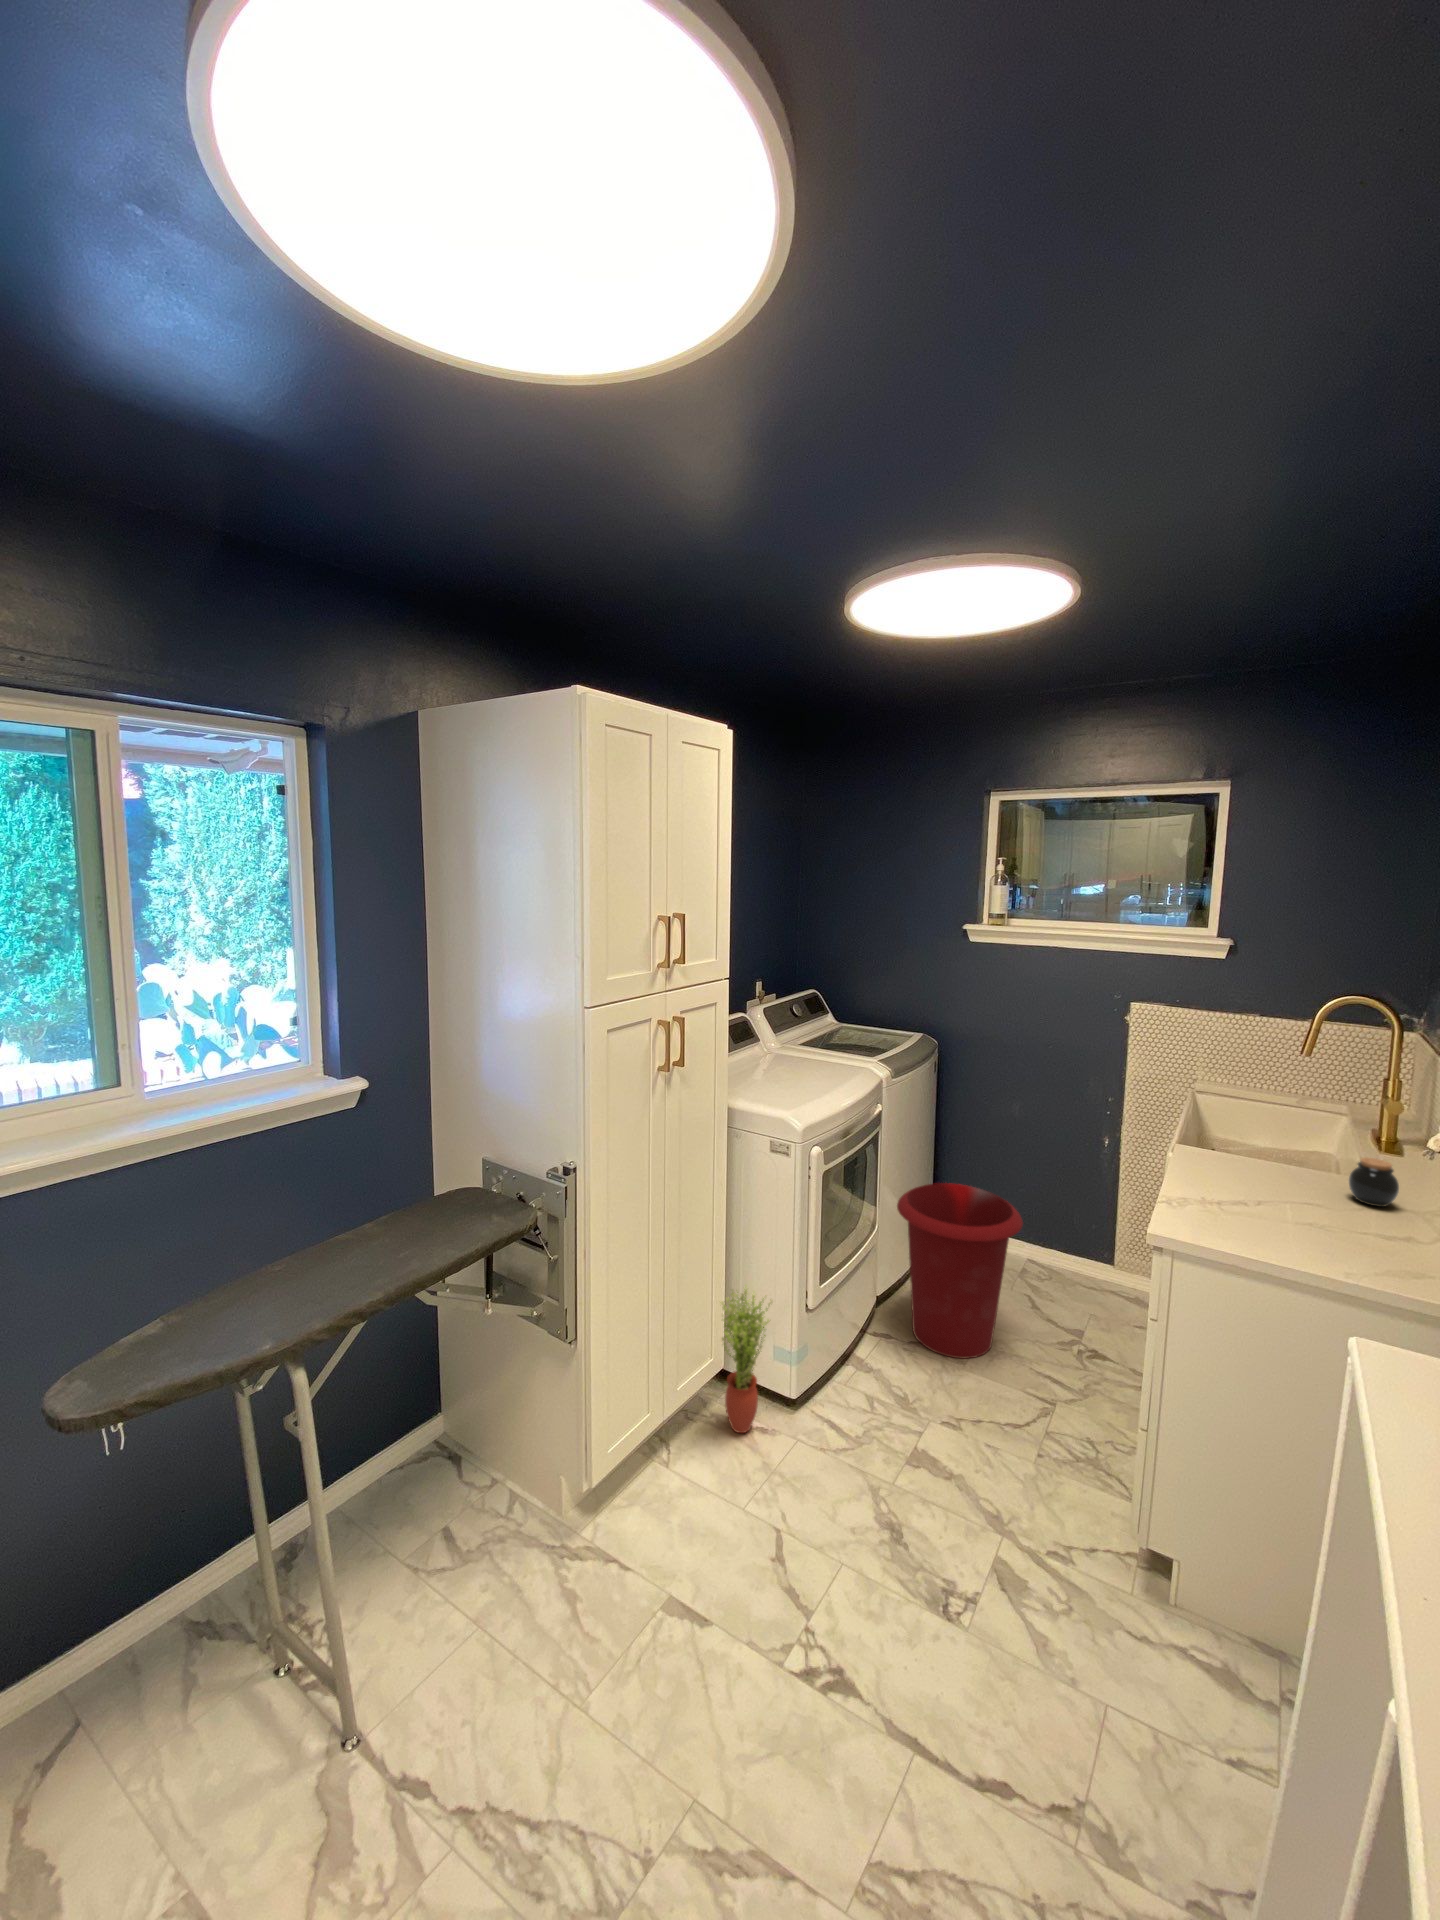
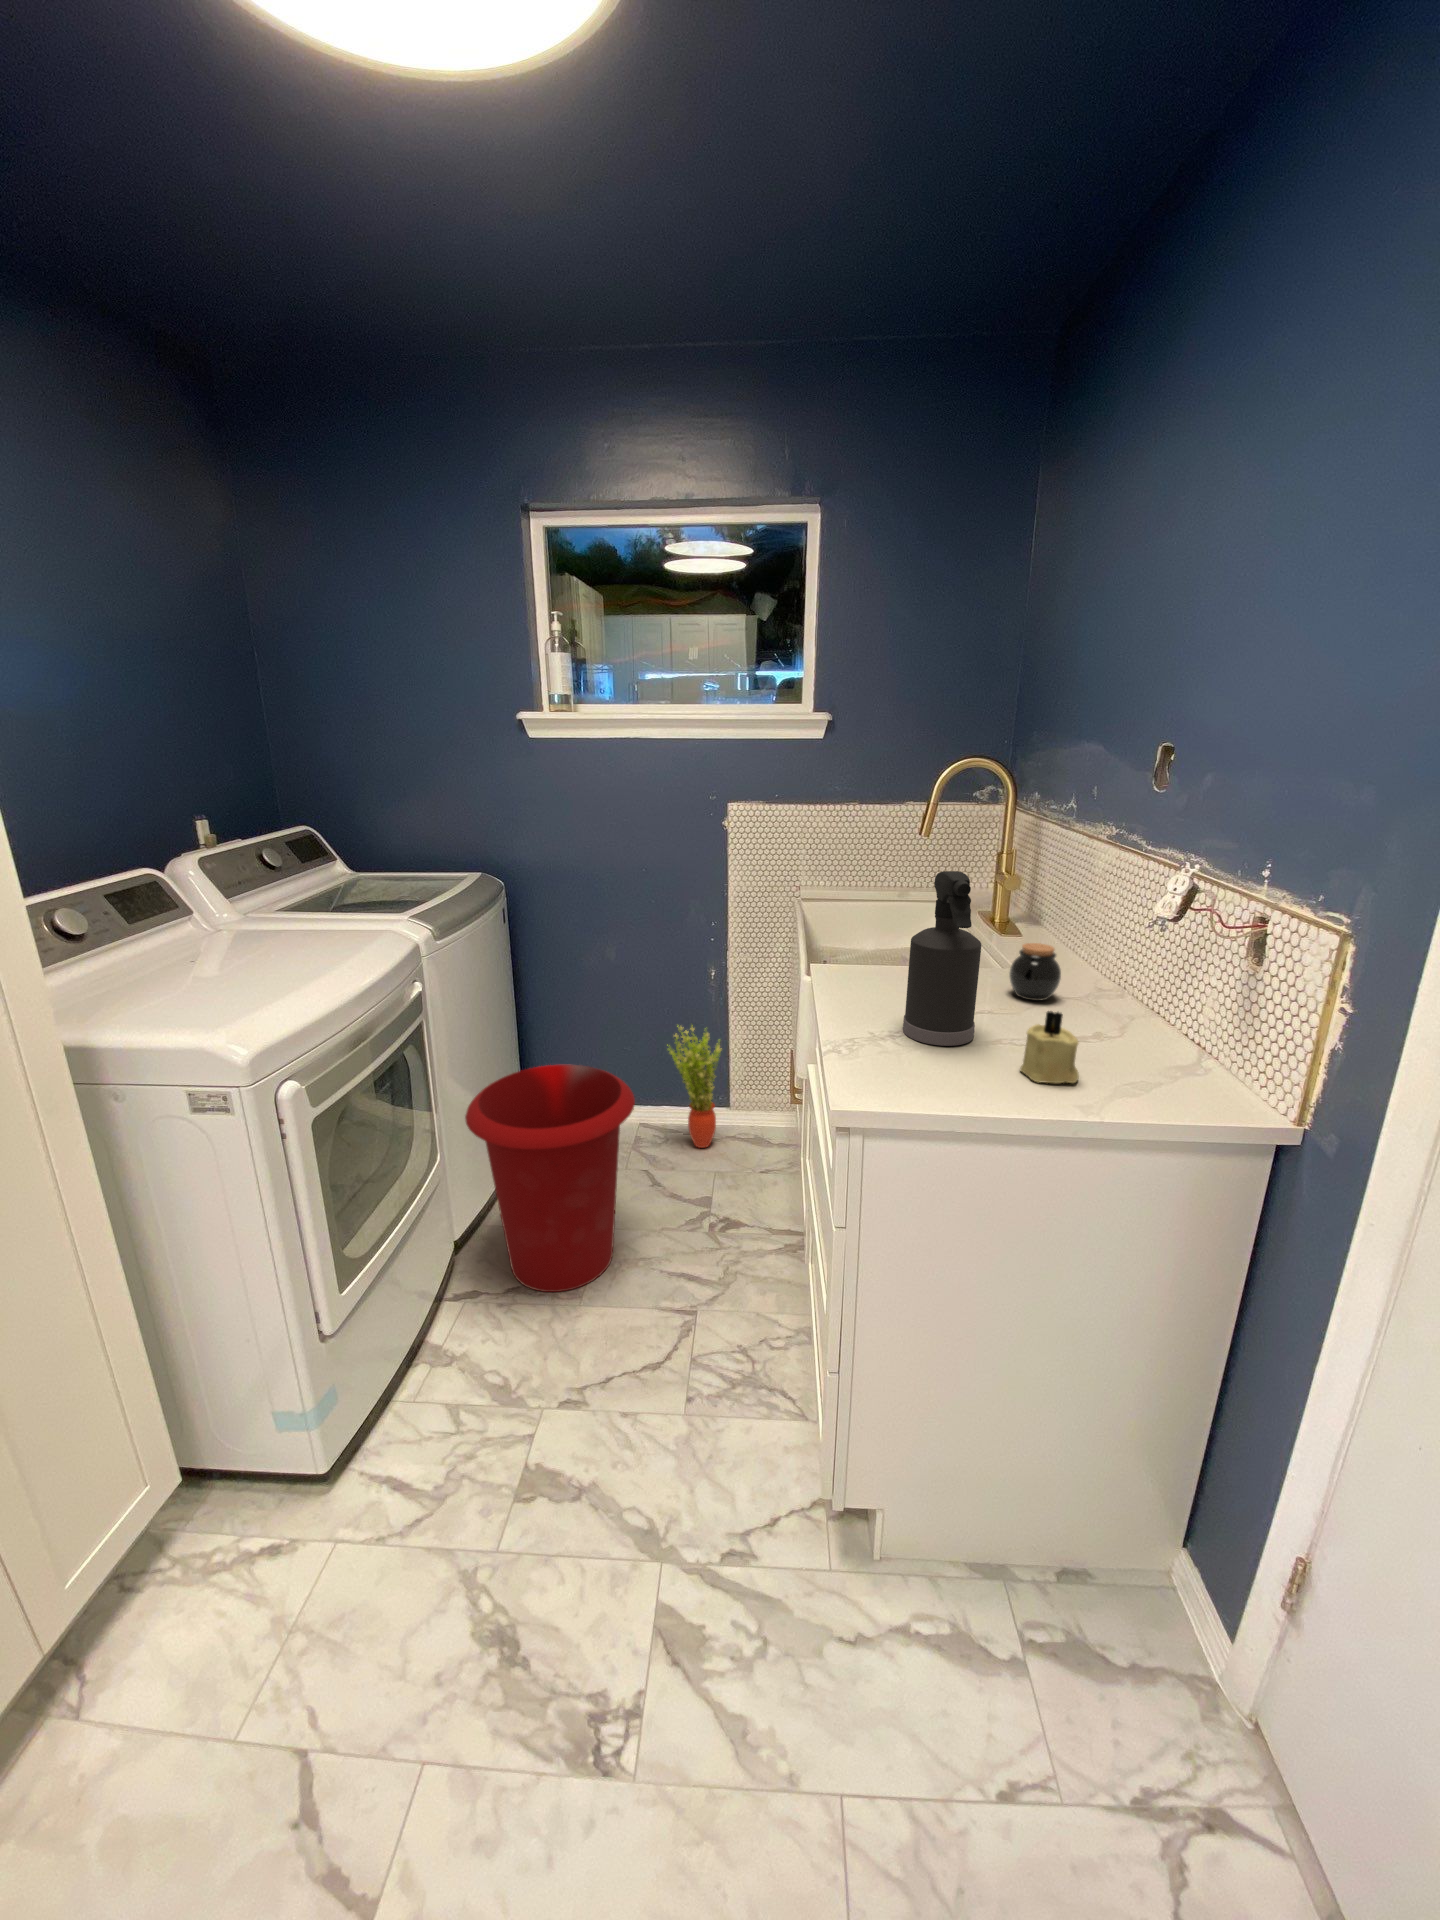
spray bottle: none [1228,1090,1294,1218] -> present [903,871,981,1046]
candle: none [1312,1202,1362,1259] -> present [1020,1011,1079,1083]
potted plant: present [720,1289,772,1433] -> present [669,1025,721,1148]

